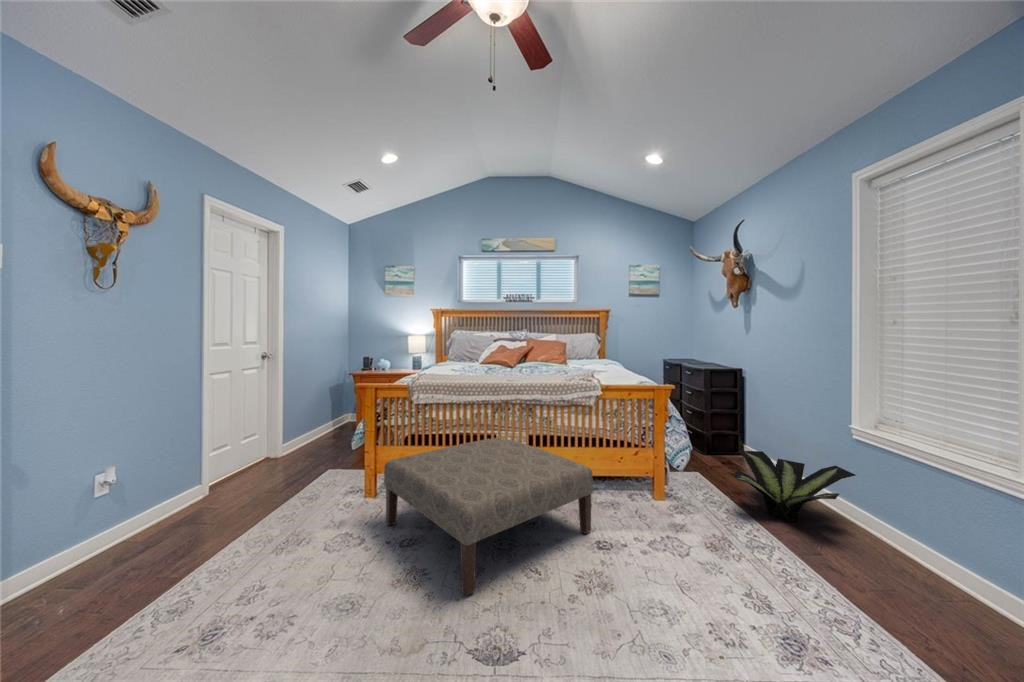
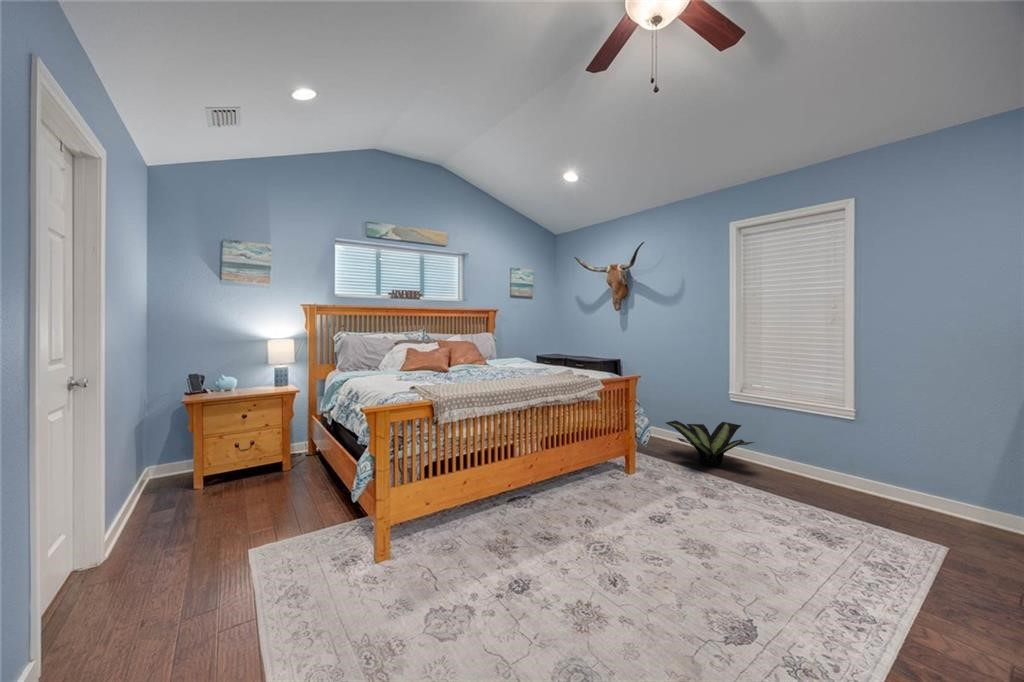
ottoman: present [384,438,593,595] -> none [463,447,672,612]

